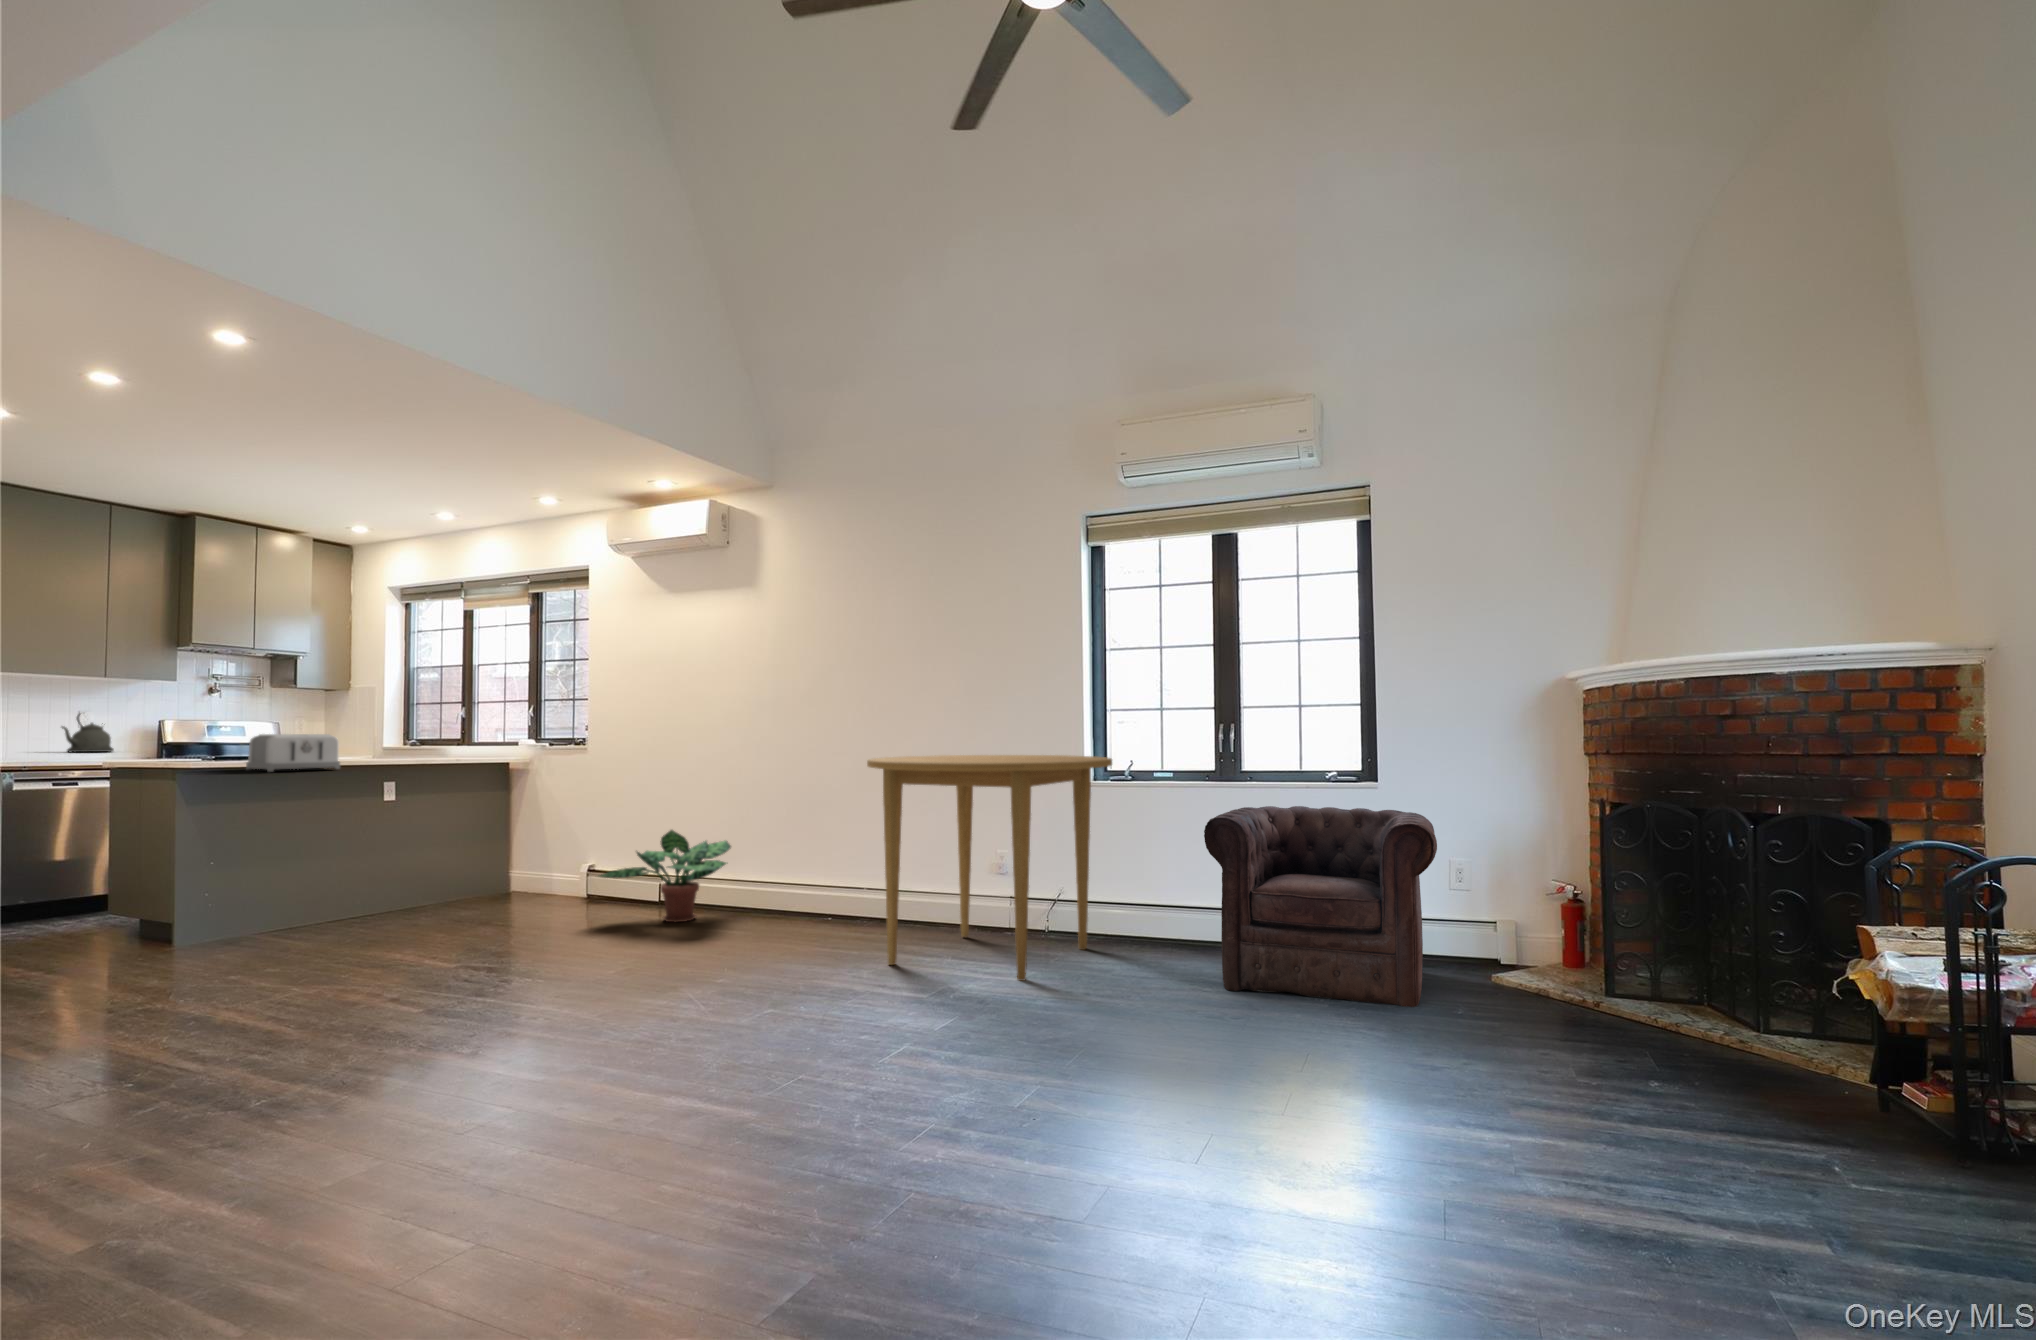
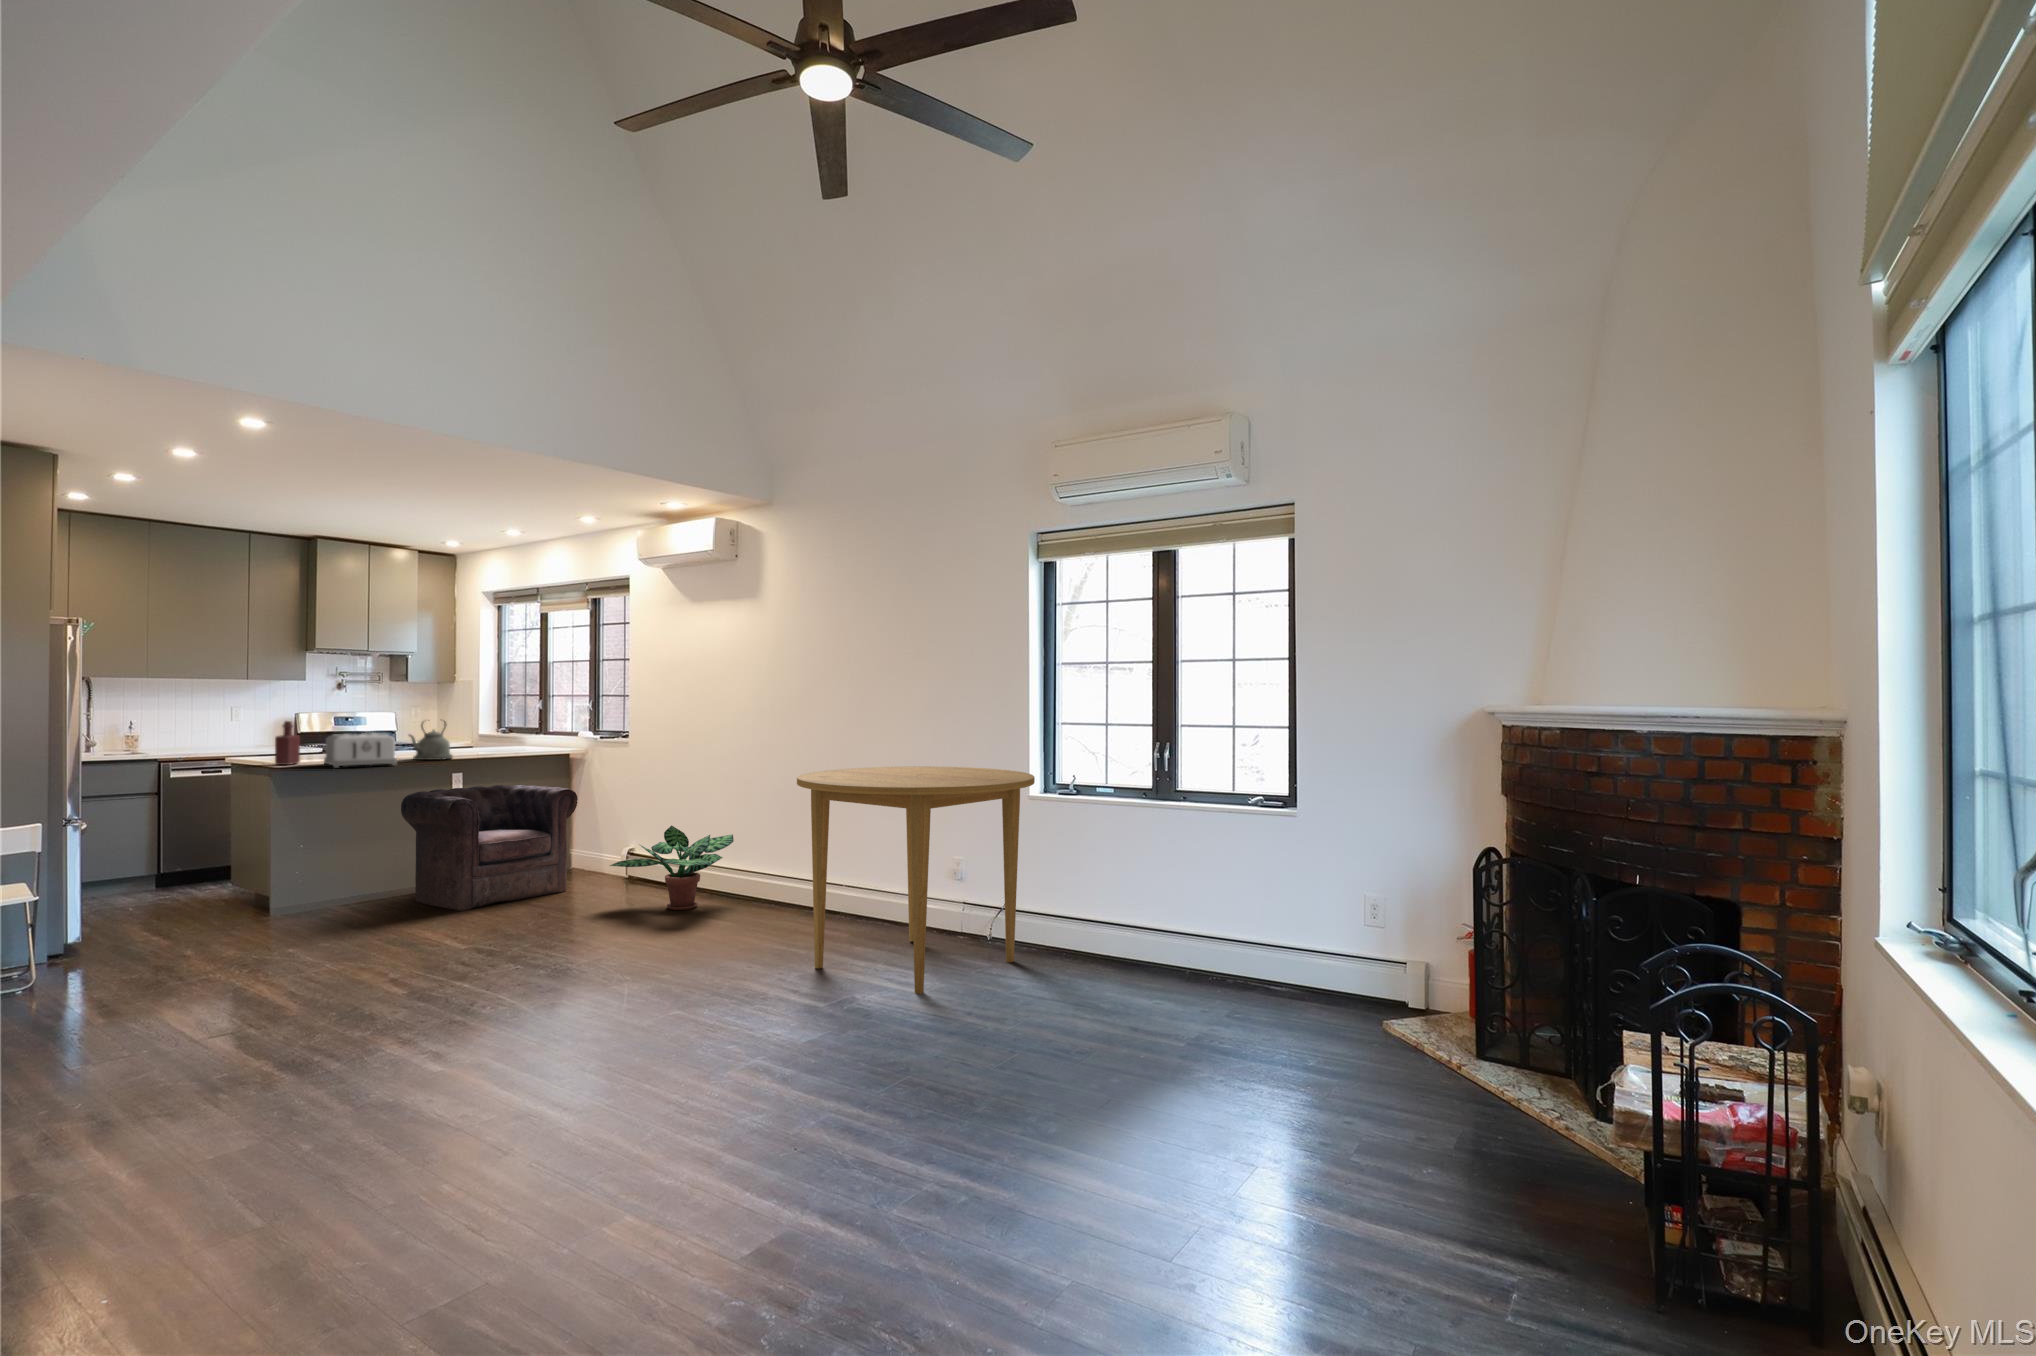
kettle: present [62,714,114,752] -> present [409,721,453,760]
bottle: none [187,719,217,770] -> present [275,721,300,765]
armchair: present [1204,806,1437,1007] -> present [401,785,578,911]

